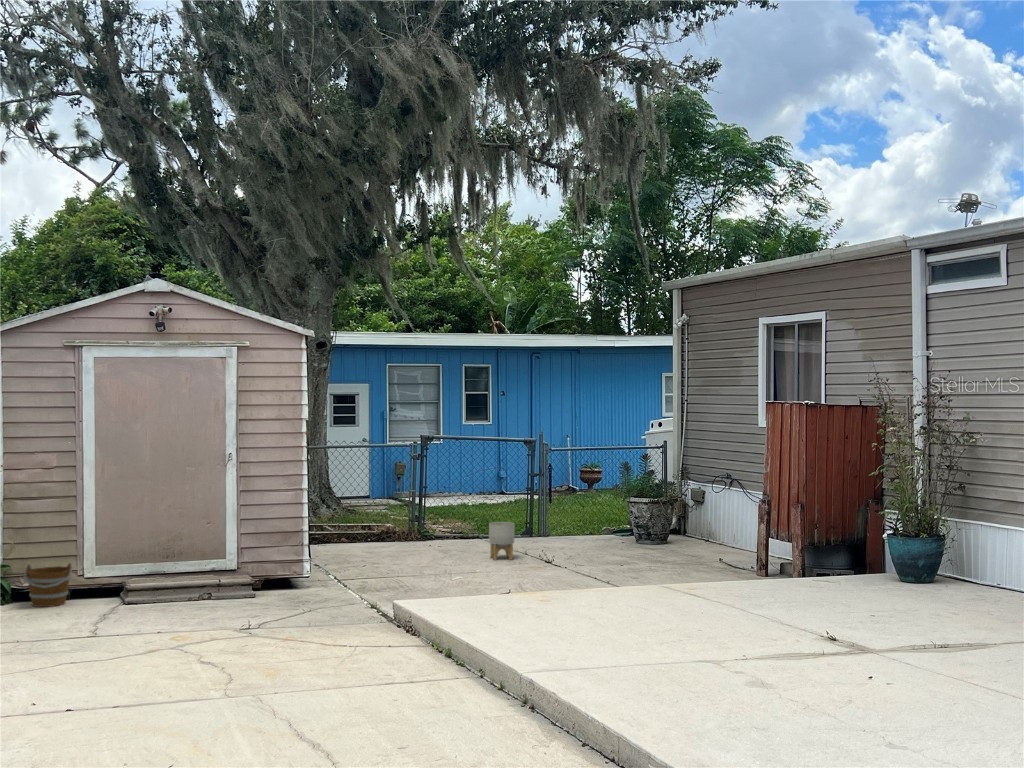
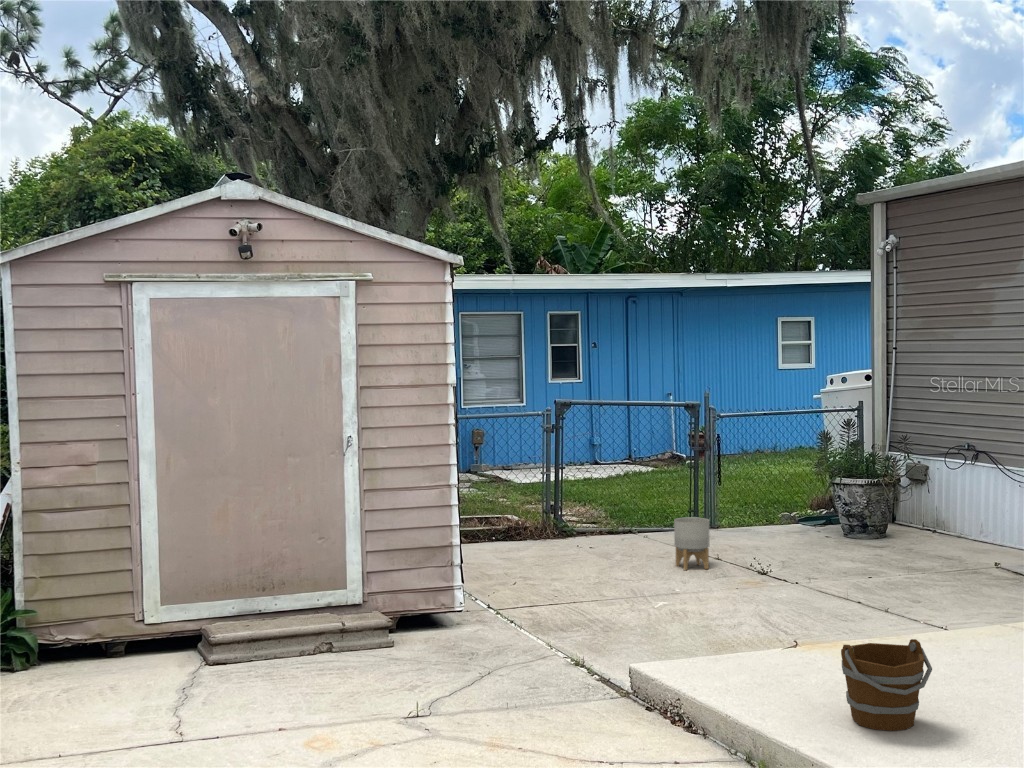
bucket: present [24,563,72,607] -> present [841,639,932,731]

